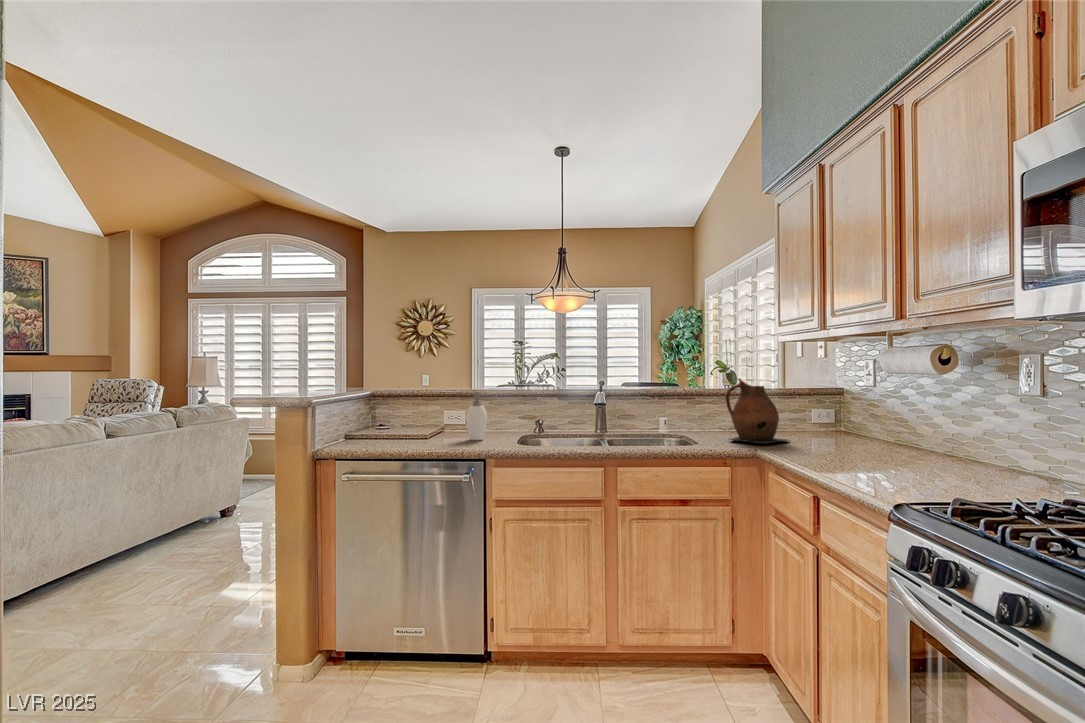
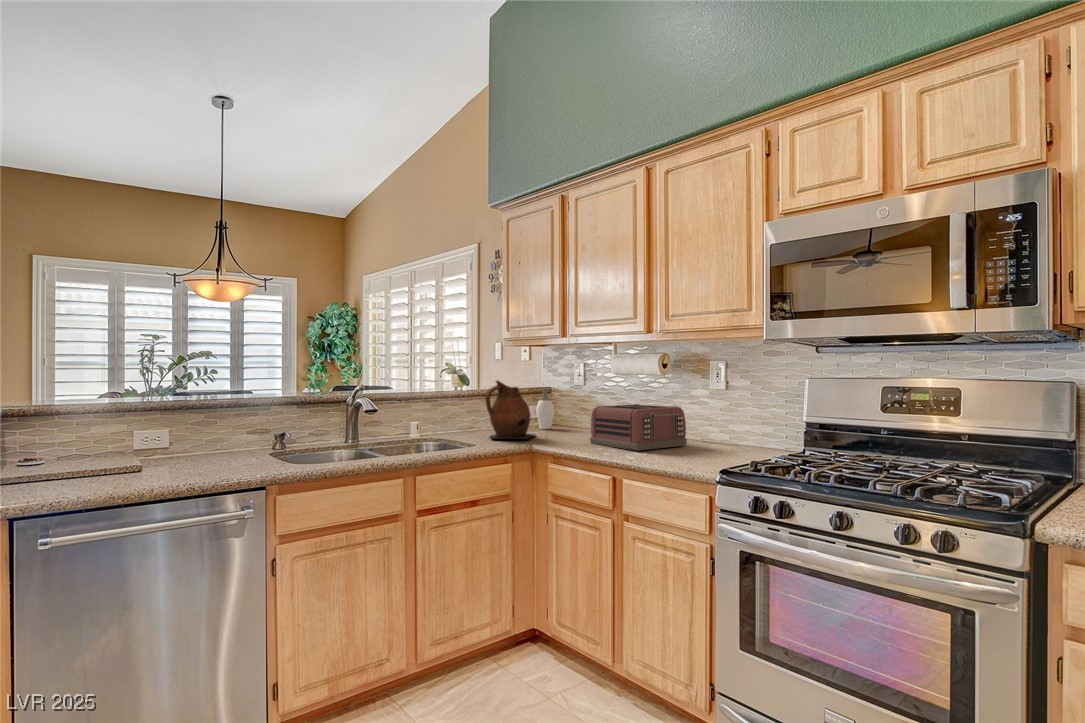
soap dispenser: present [466,392,487,440] -> present [536,389,554,429]
toaster: none [835,412,972,472] -> present [590,404,687,451]

